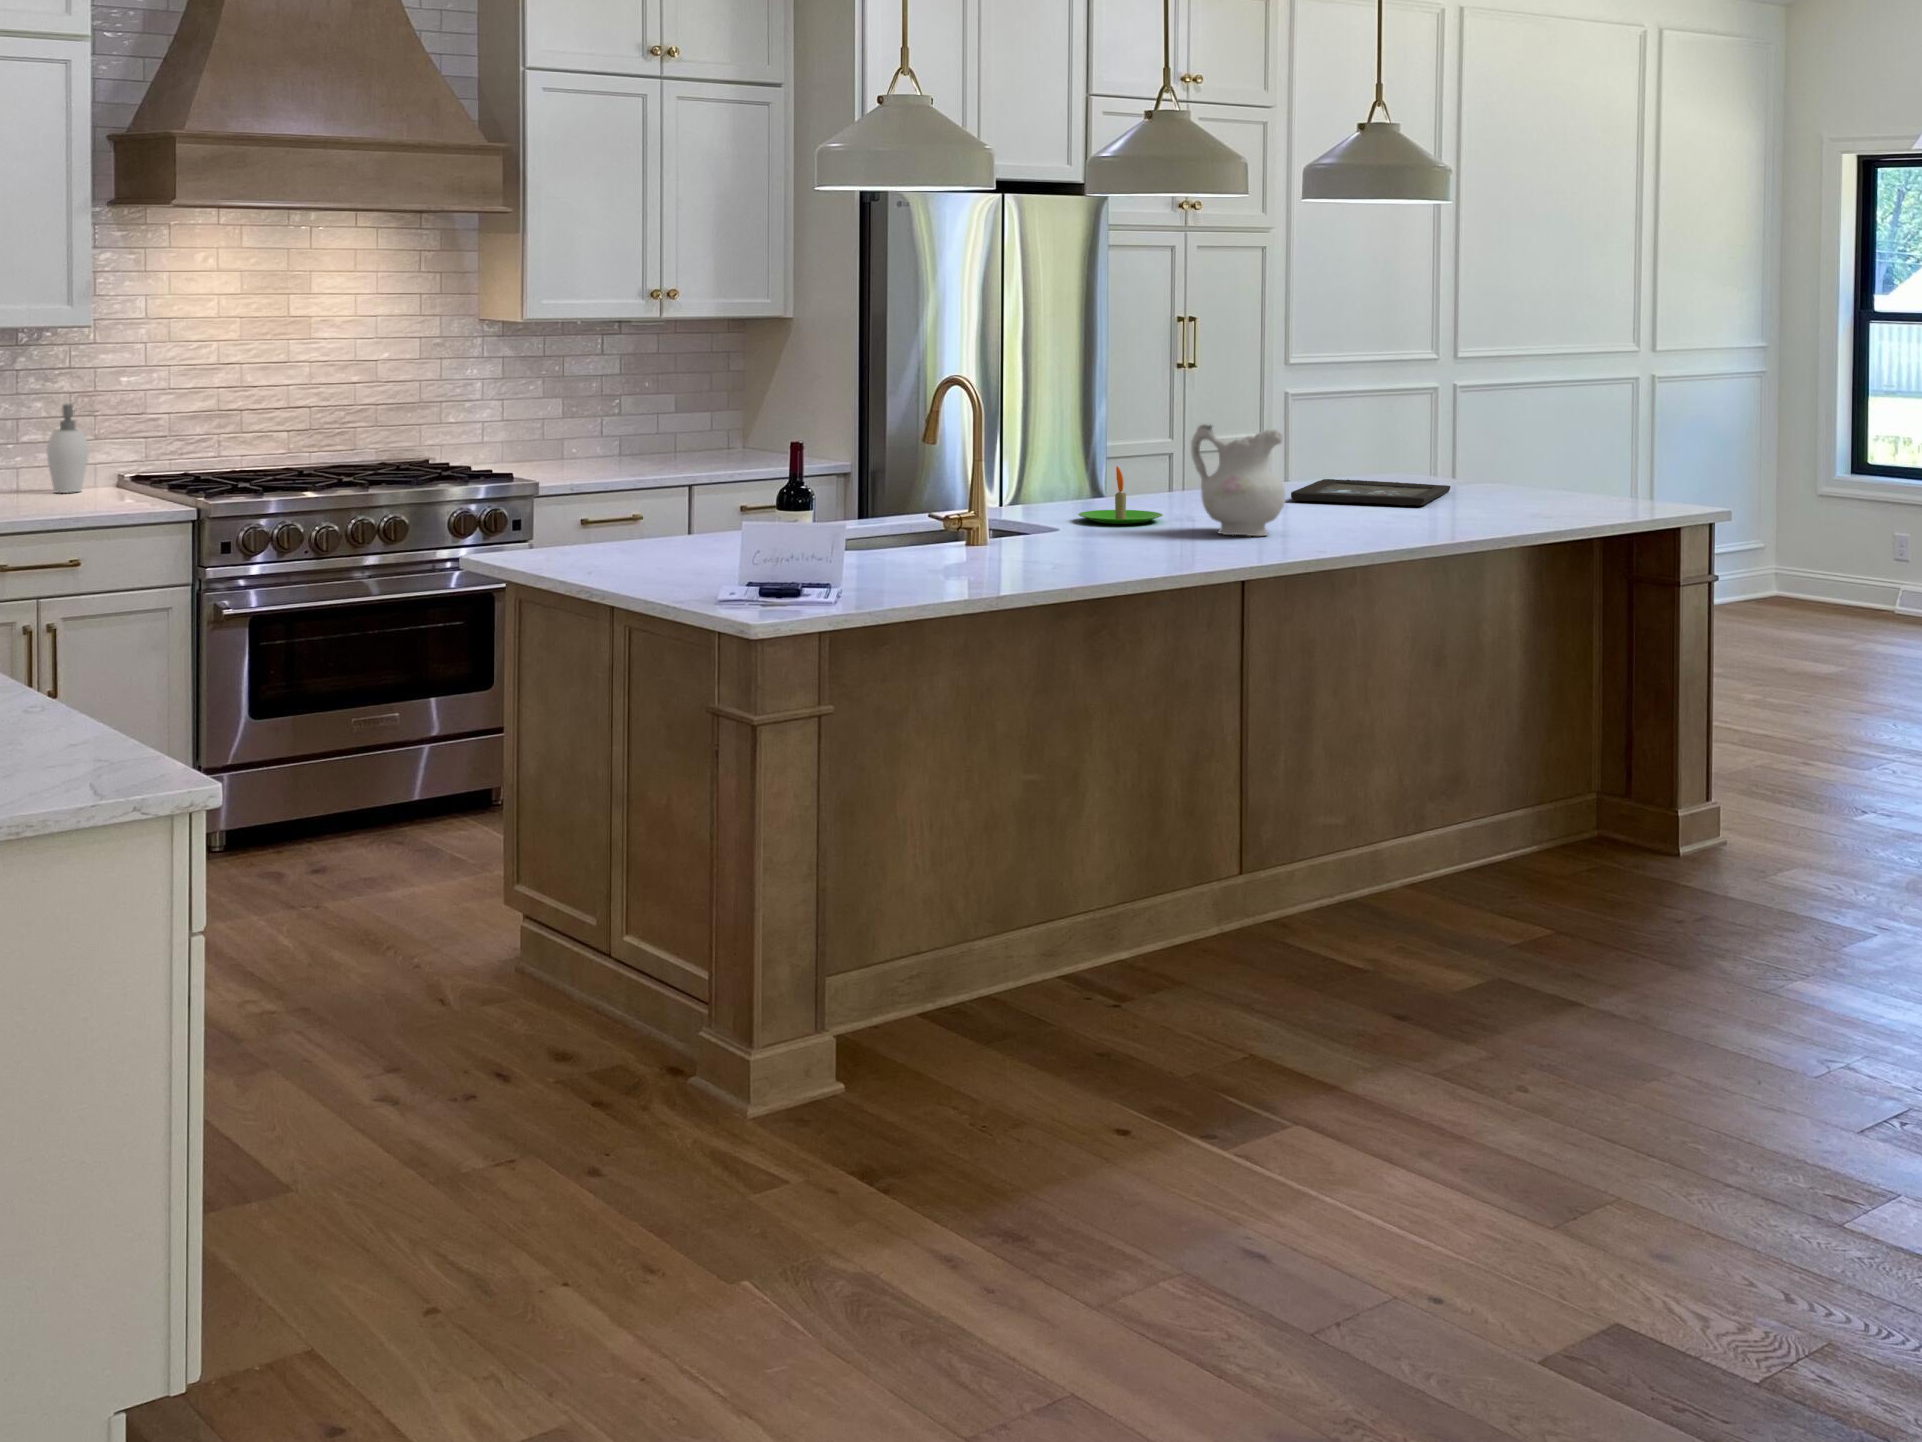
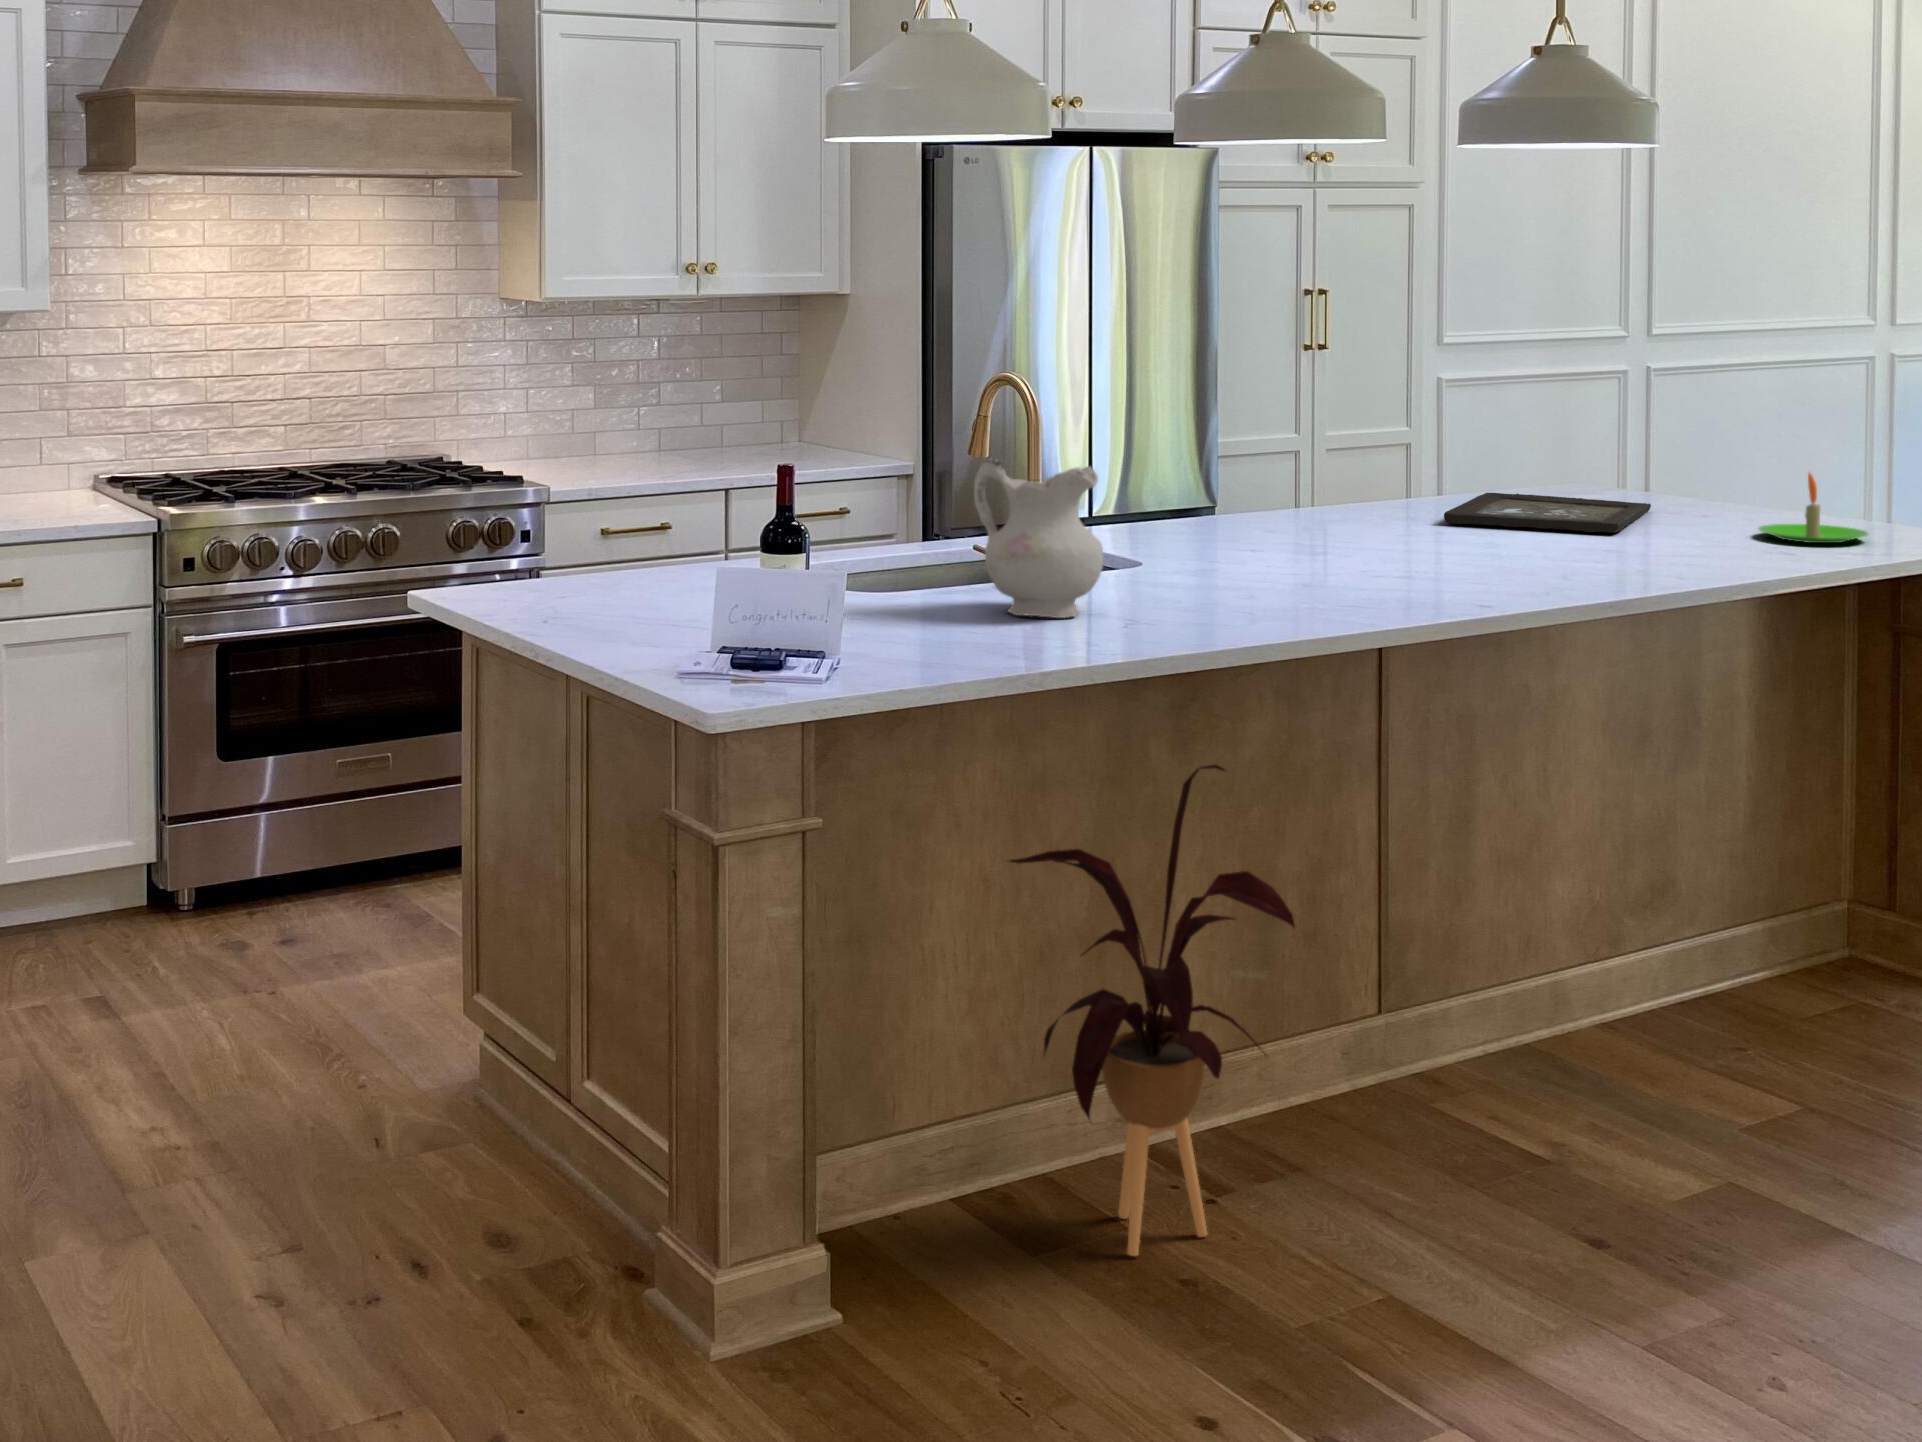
soap dispenser: present [47,404,89,493] -> none [7,398,62,498]
ceramic pitcher: present [1191,424,1286,536] -> present [974,458,1103,618]
candle: present [1078,466,1163,524] -> present [1758,473,1868,543]
house plant: none [967,663,1186,1038] -> present [1010,764,1295,1256]

